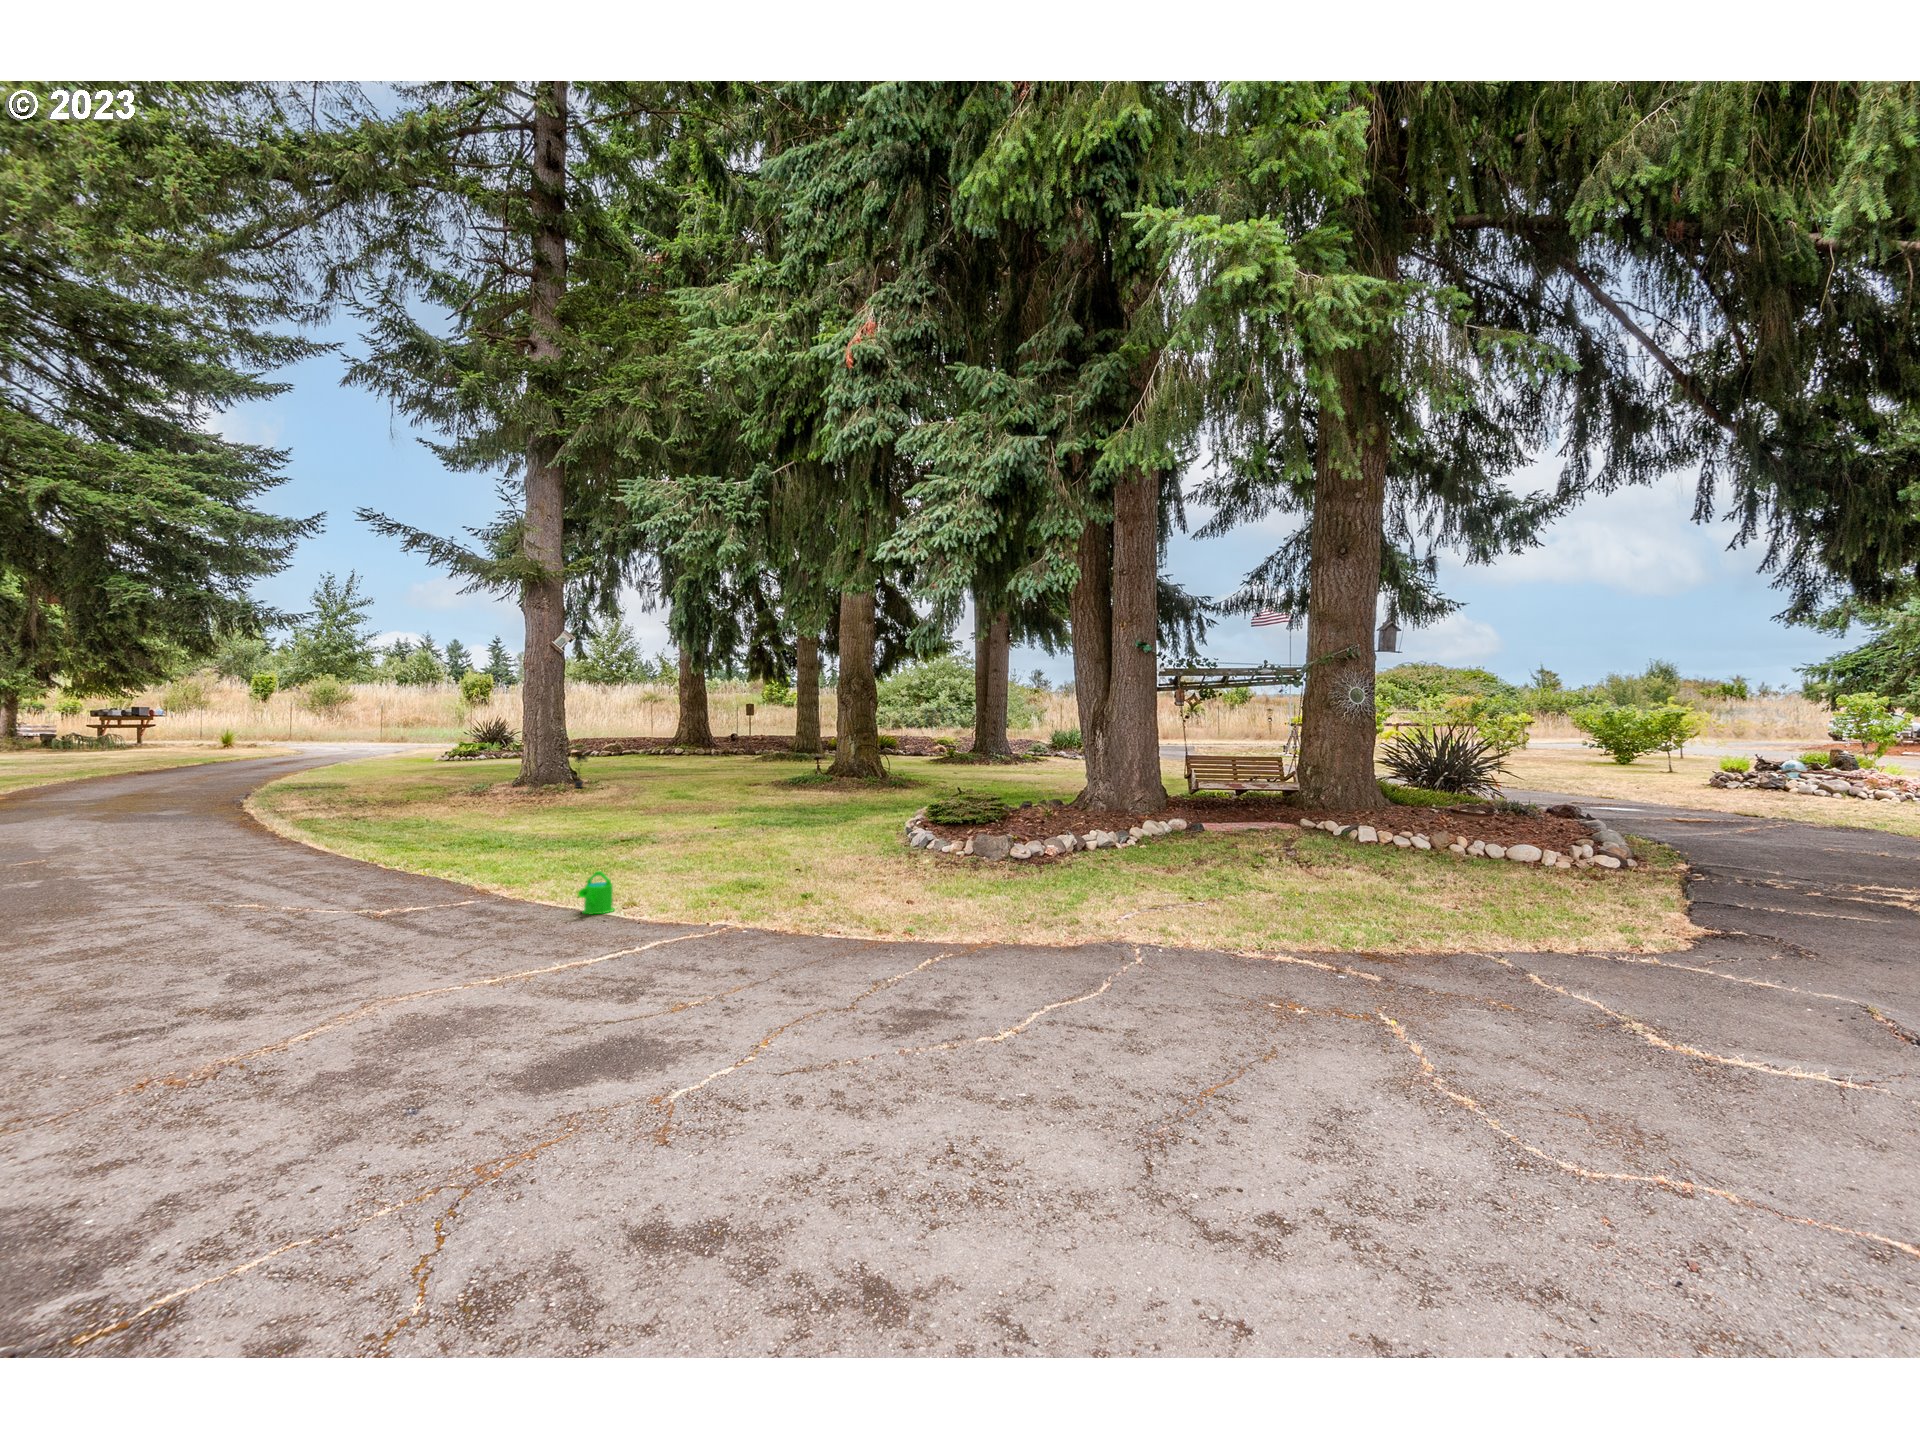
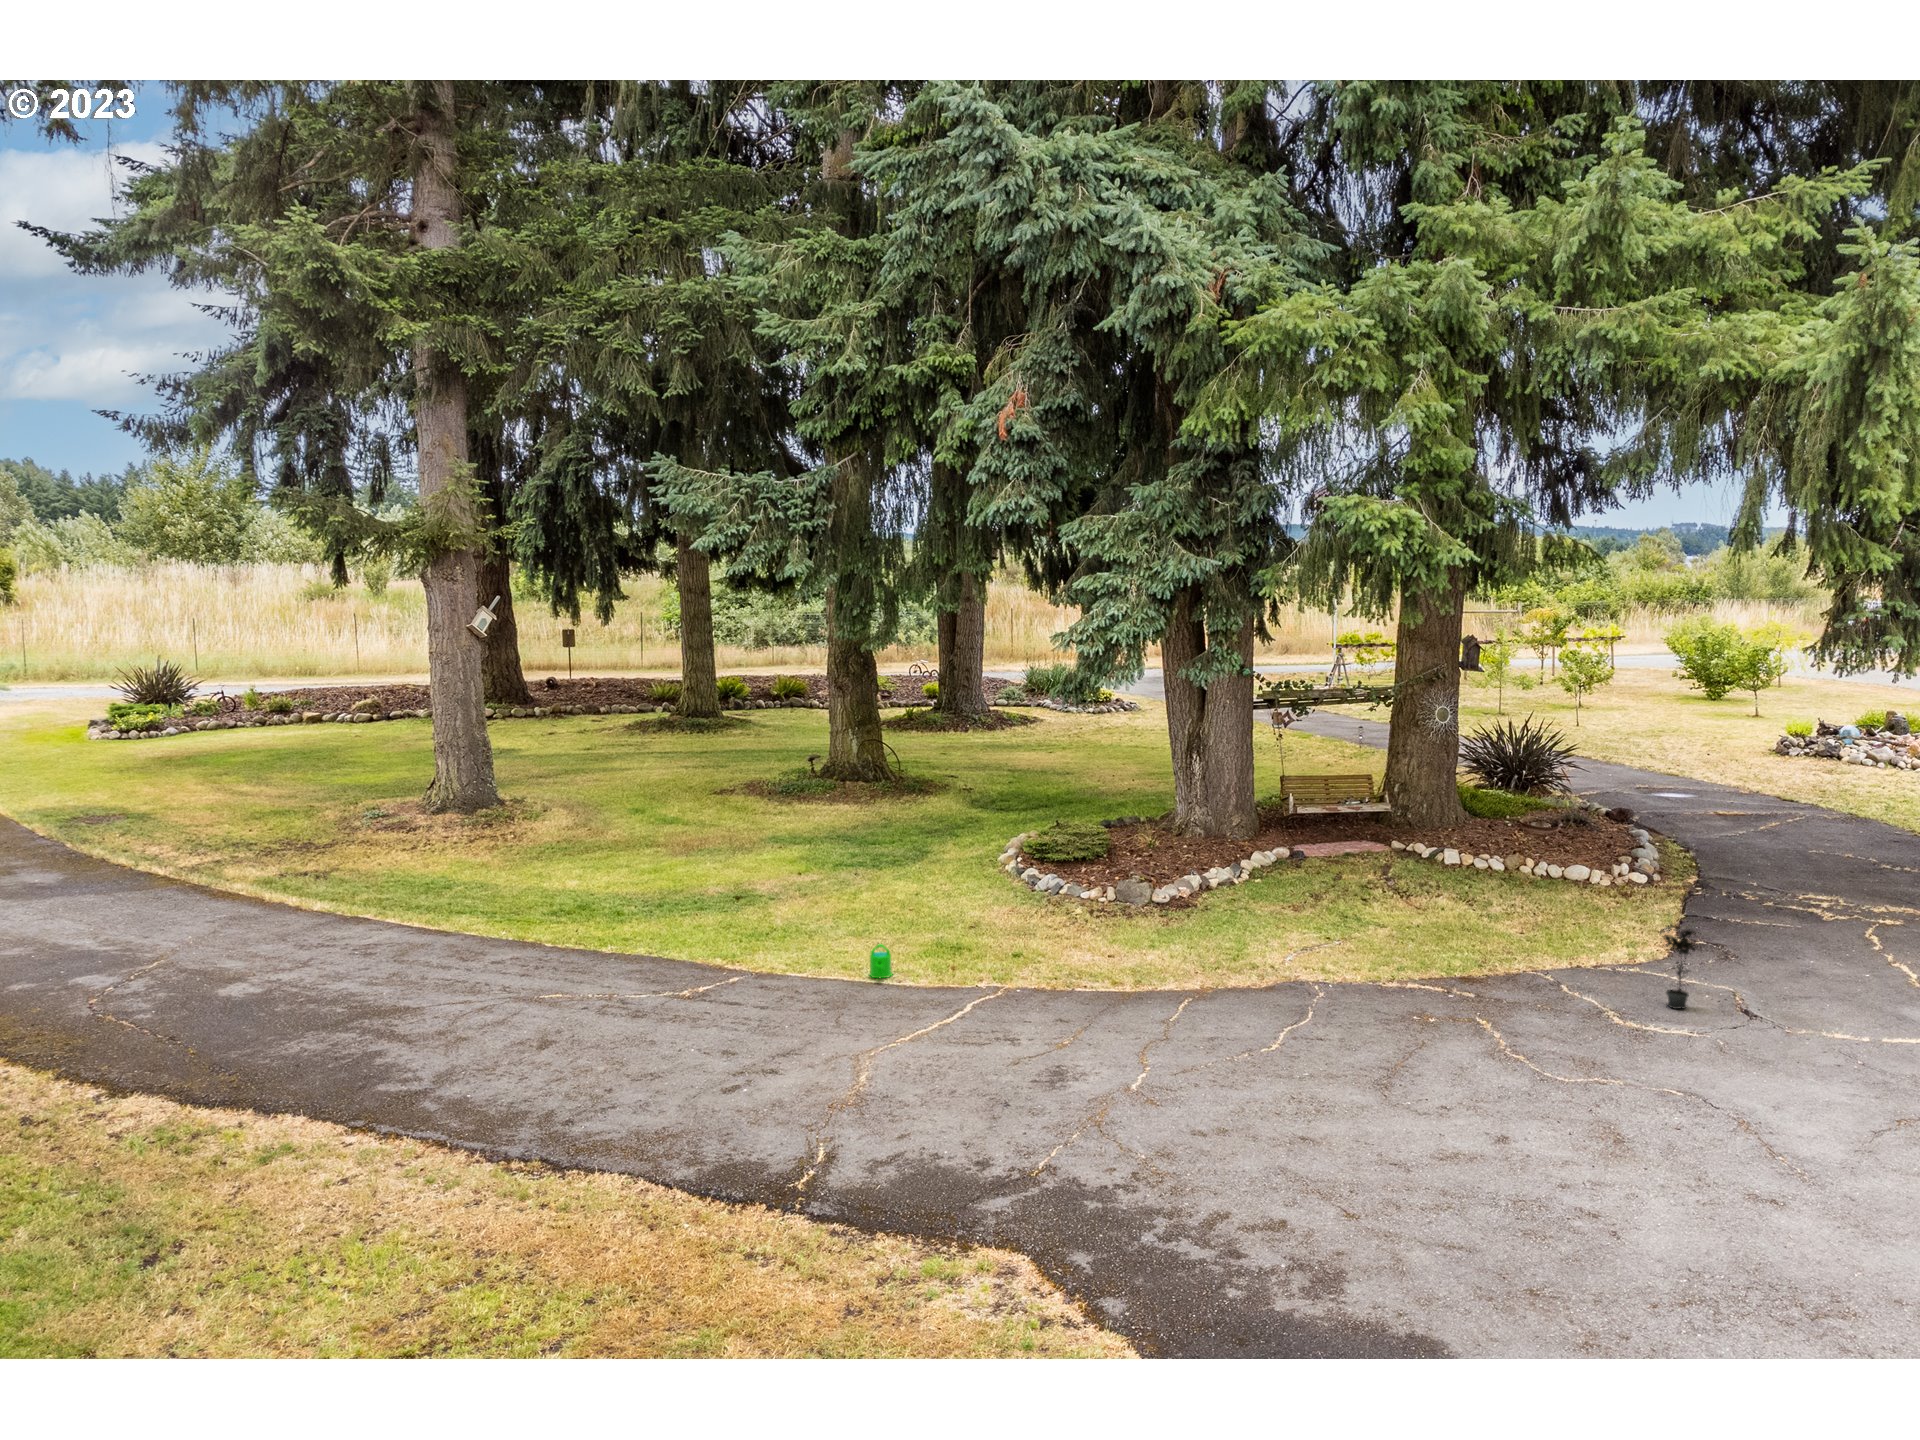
potted plant: present [568,751,594,788] -> present [1660,924,1699,1009]

